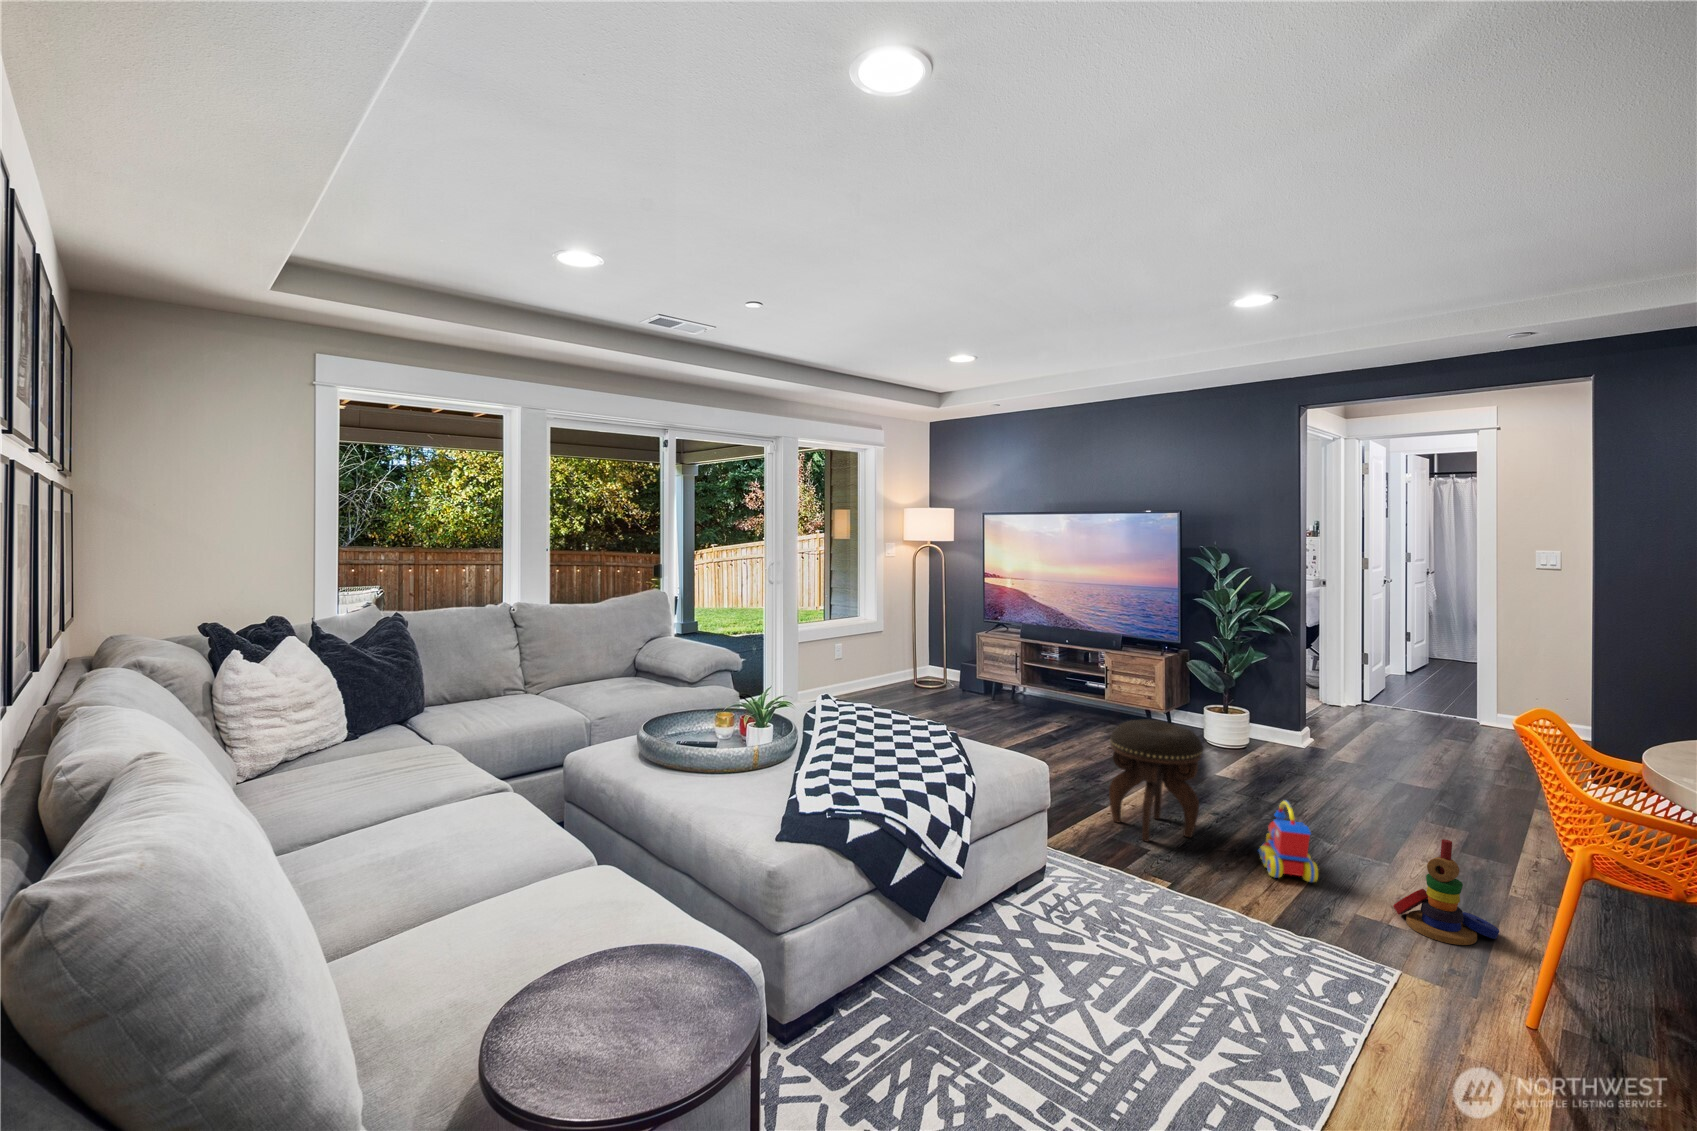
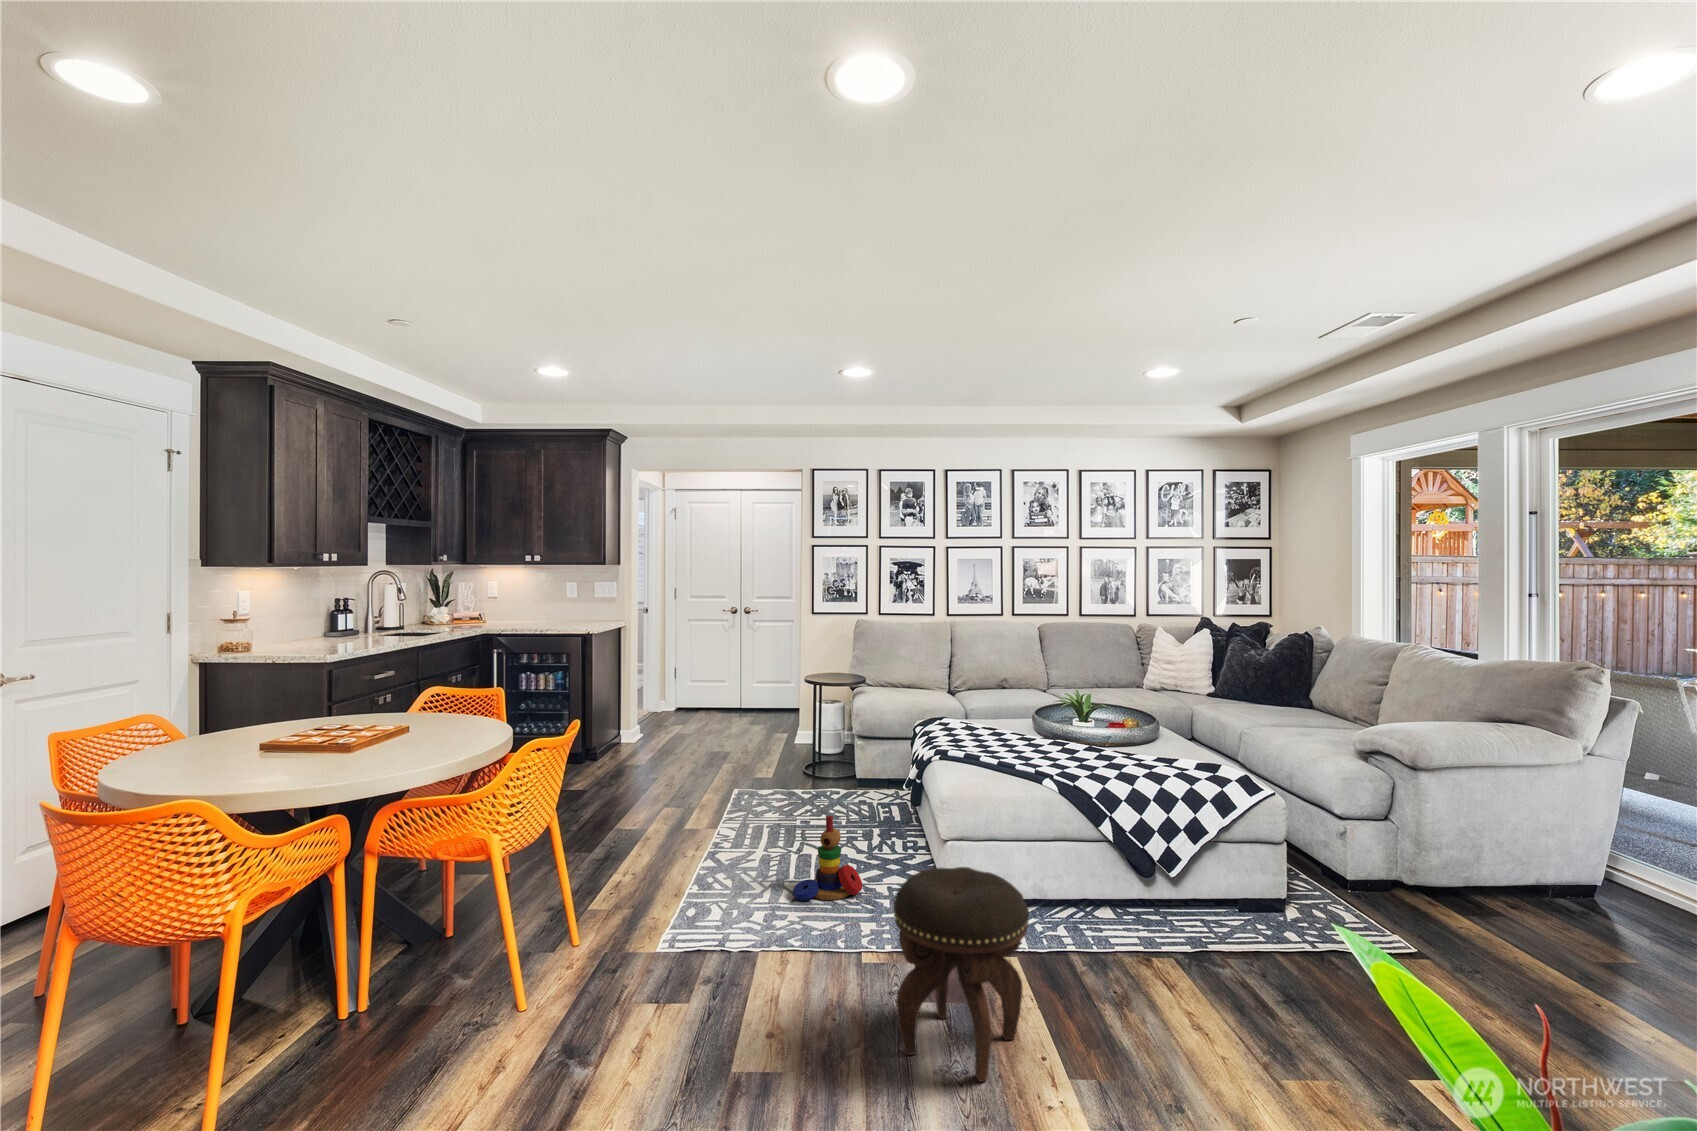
toy train: present [1258,800,1318,882] -> none [730,950,814,1089]
stacking toy: present [1393,839,1499,945] -> present [793,815,862,901]

